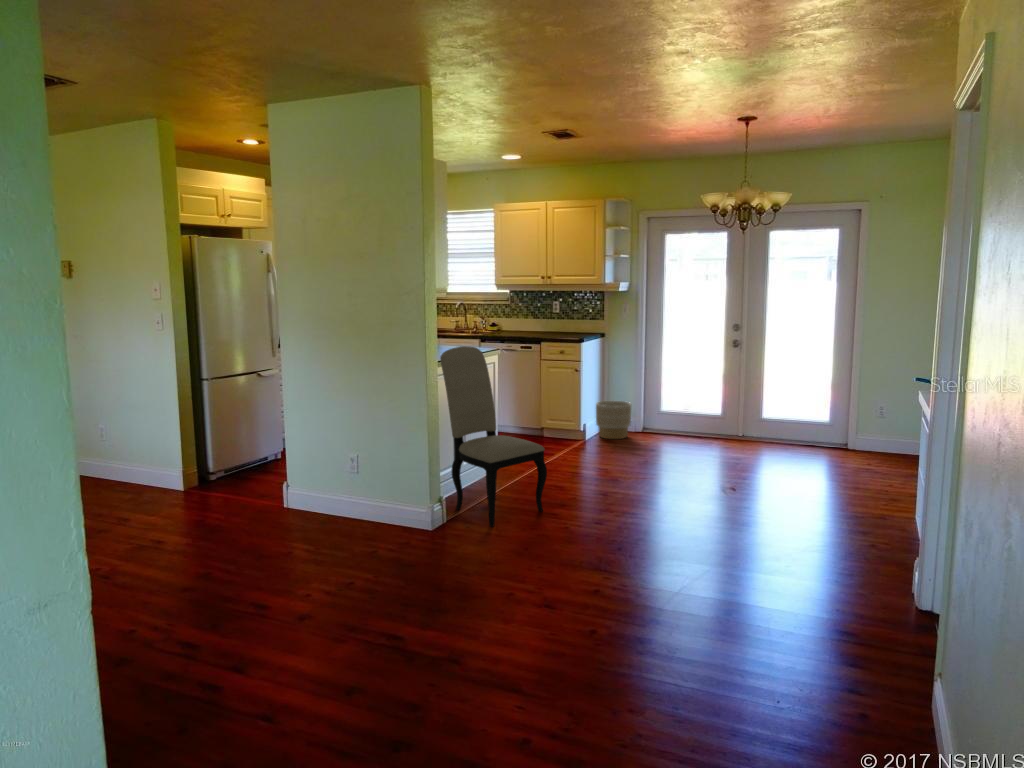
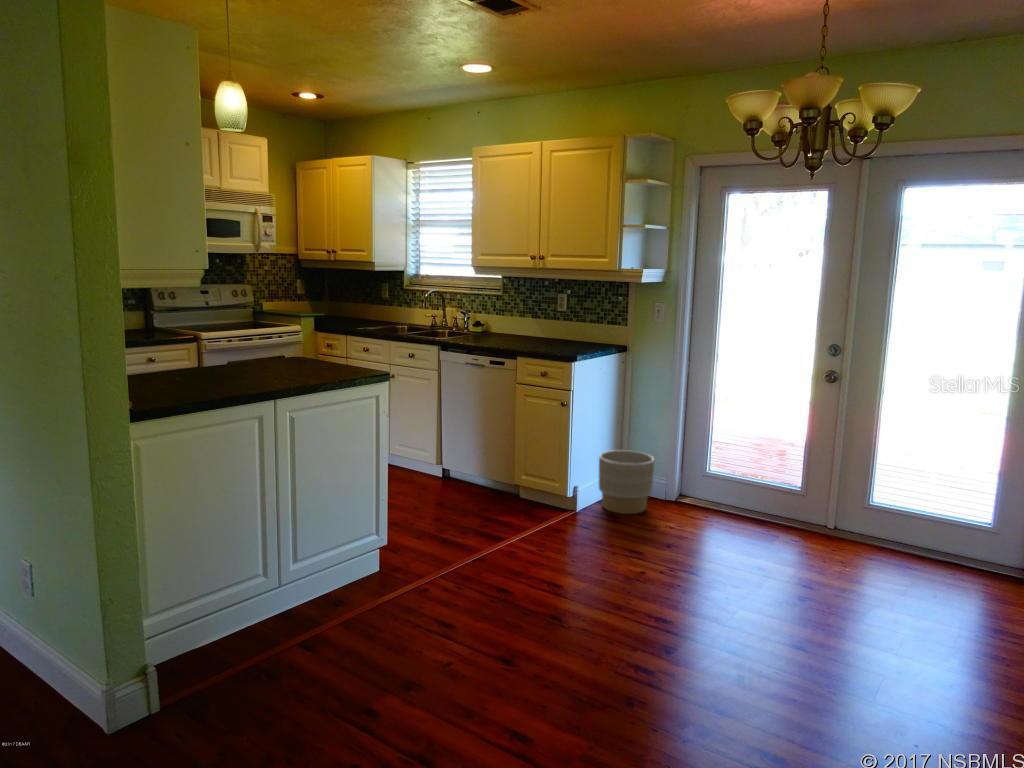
dining chair: present [440,346,547,527] -> none [207,371,377,735]

